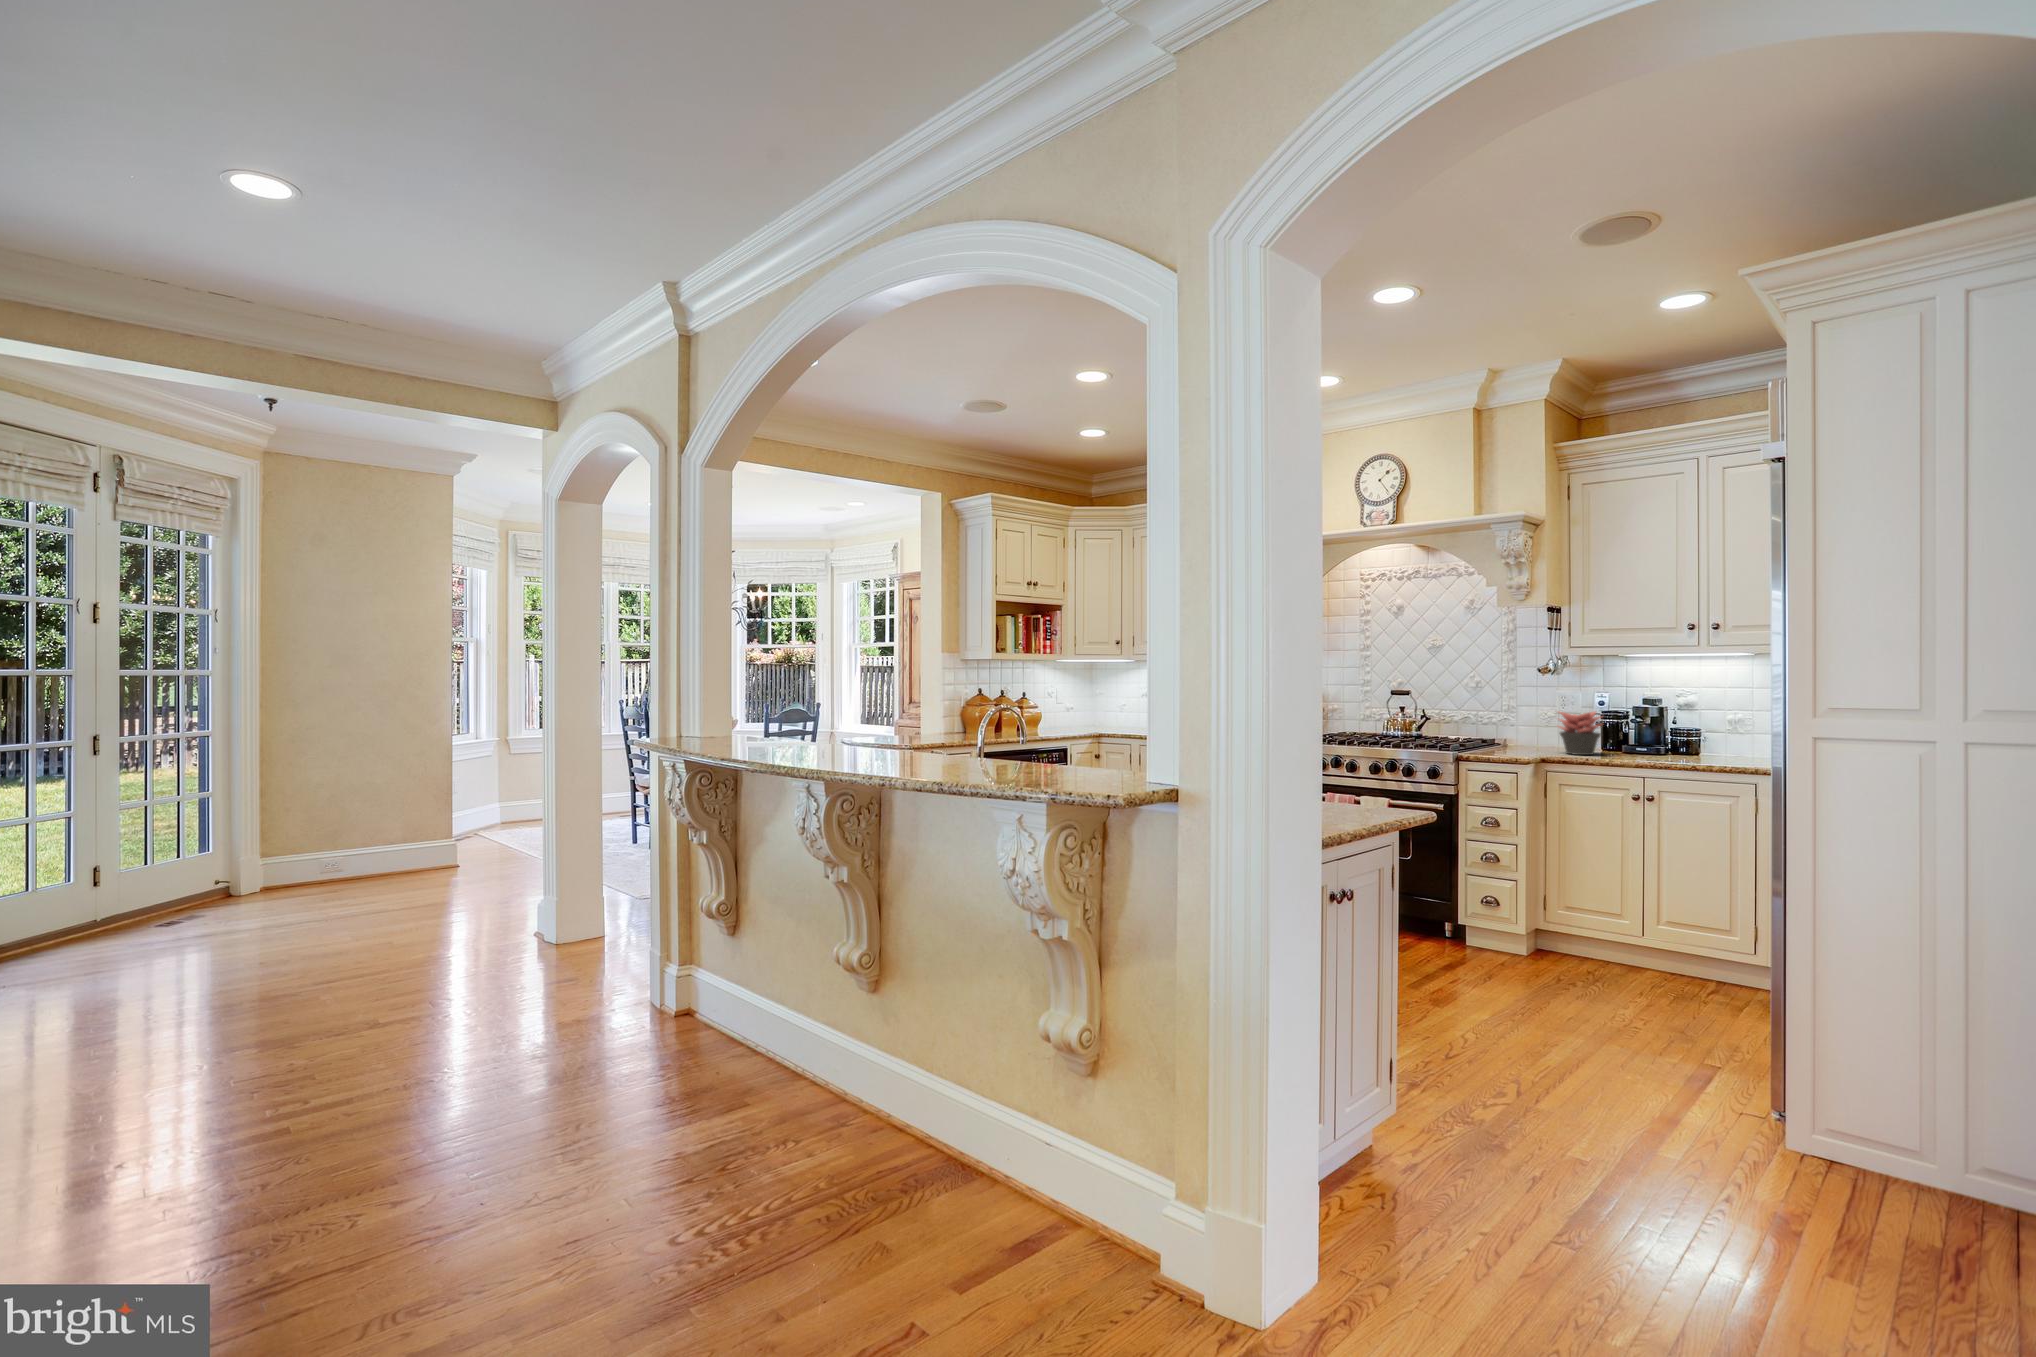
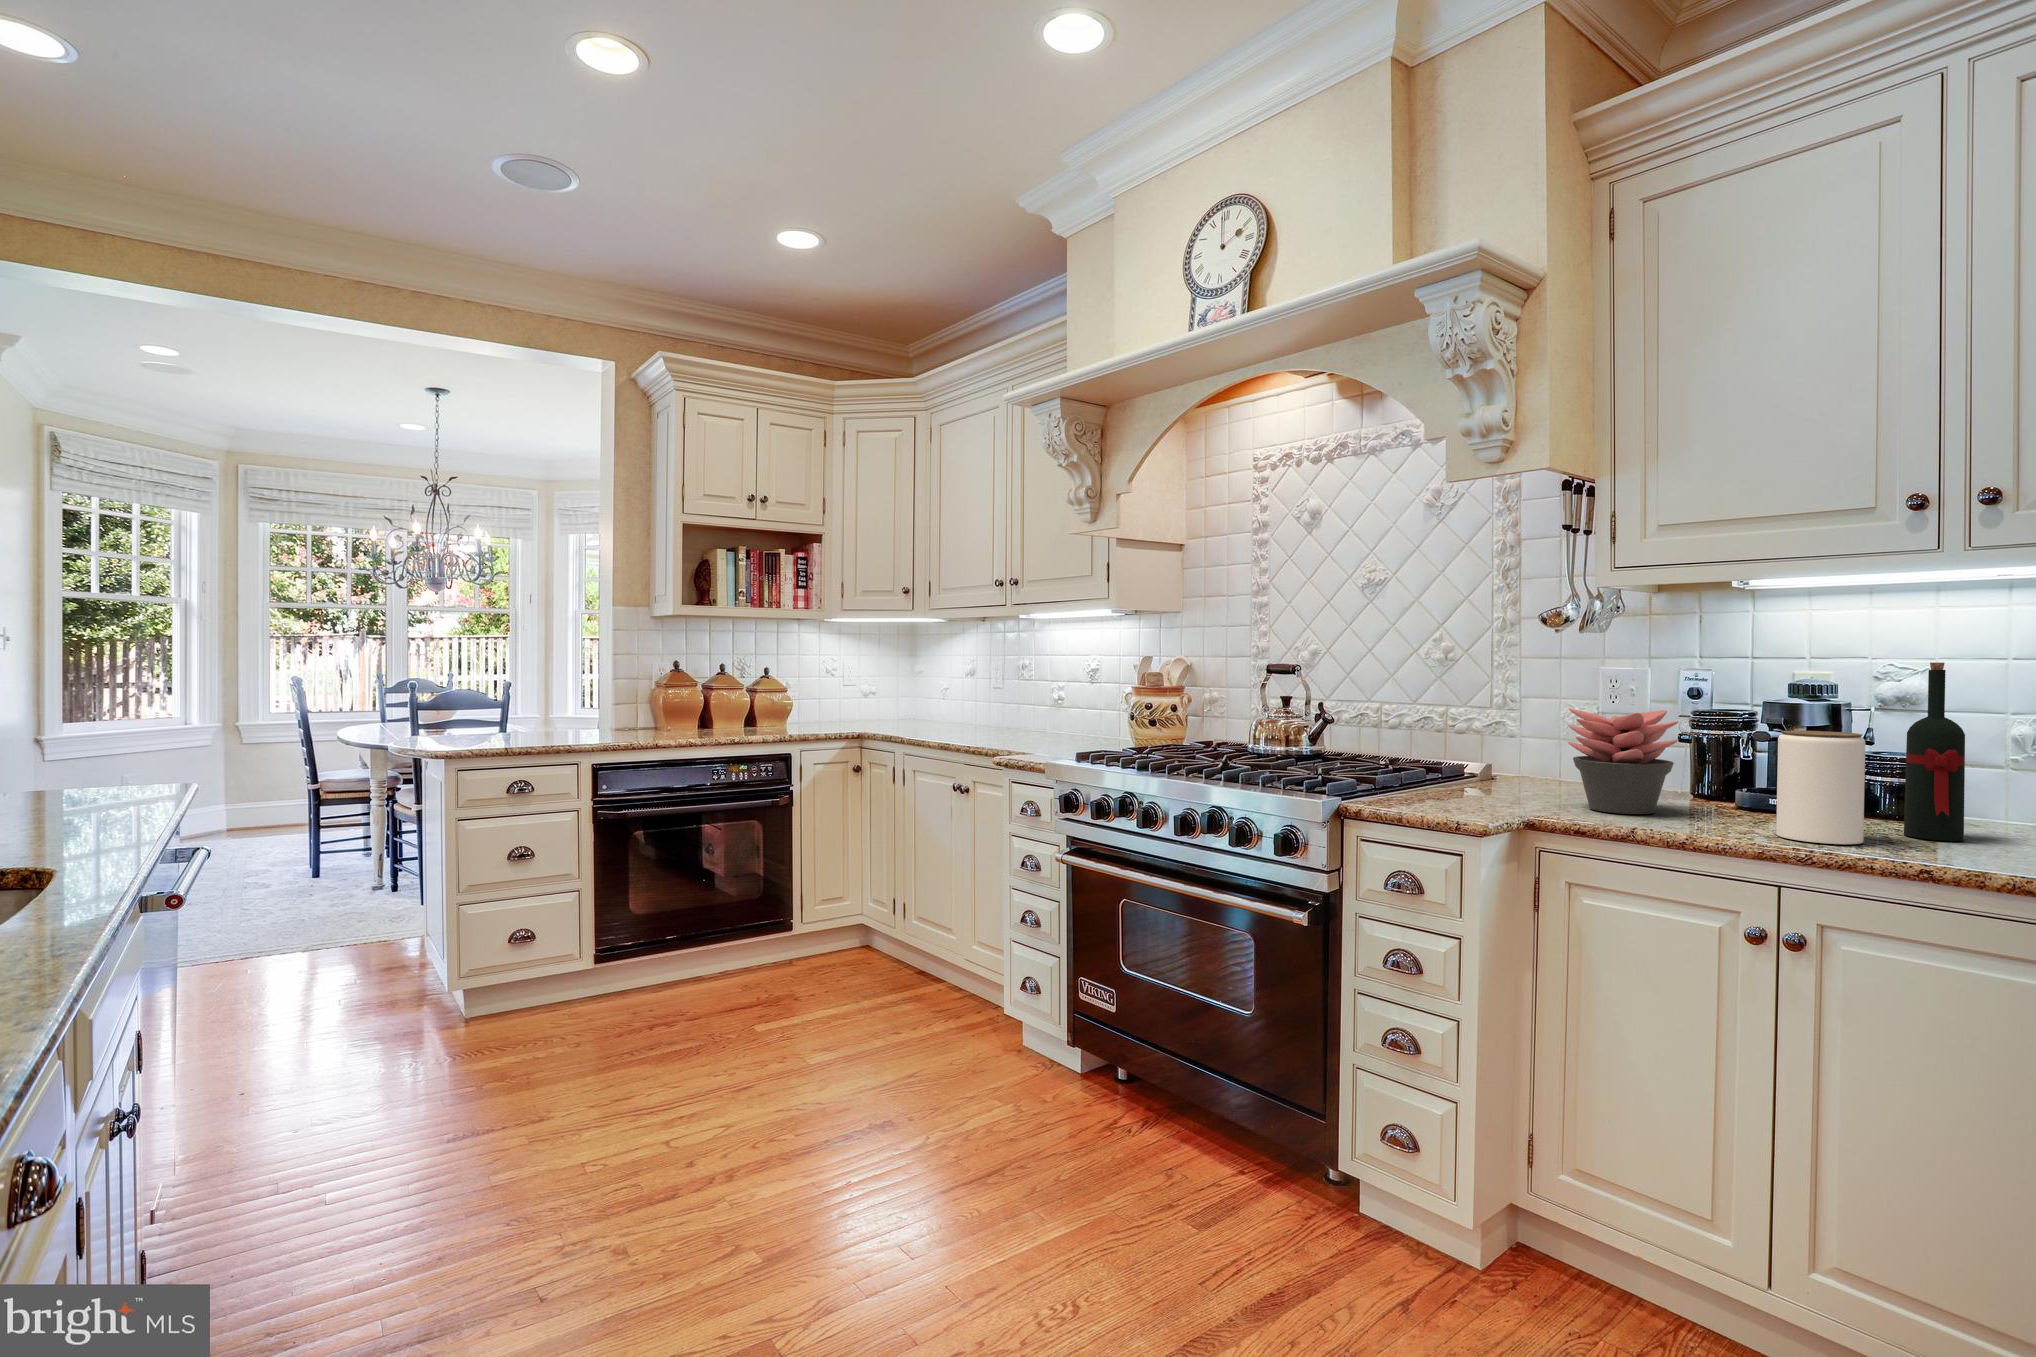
wine bottle: none [1689,692,1710,760] -> present [1904,662,1965,841]
jar: none [1644,719,1676,762] -> present [1776,731,1865,844]

